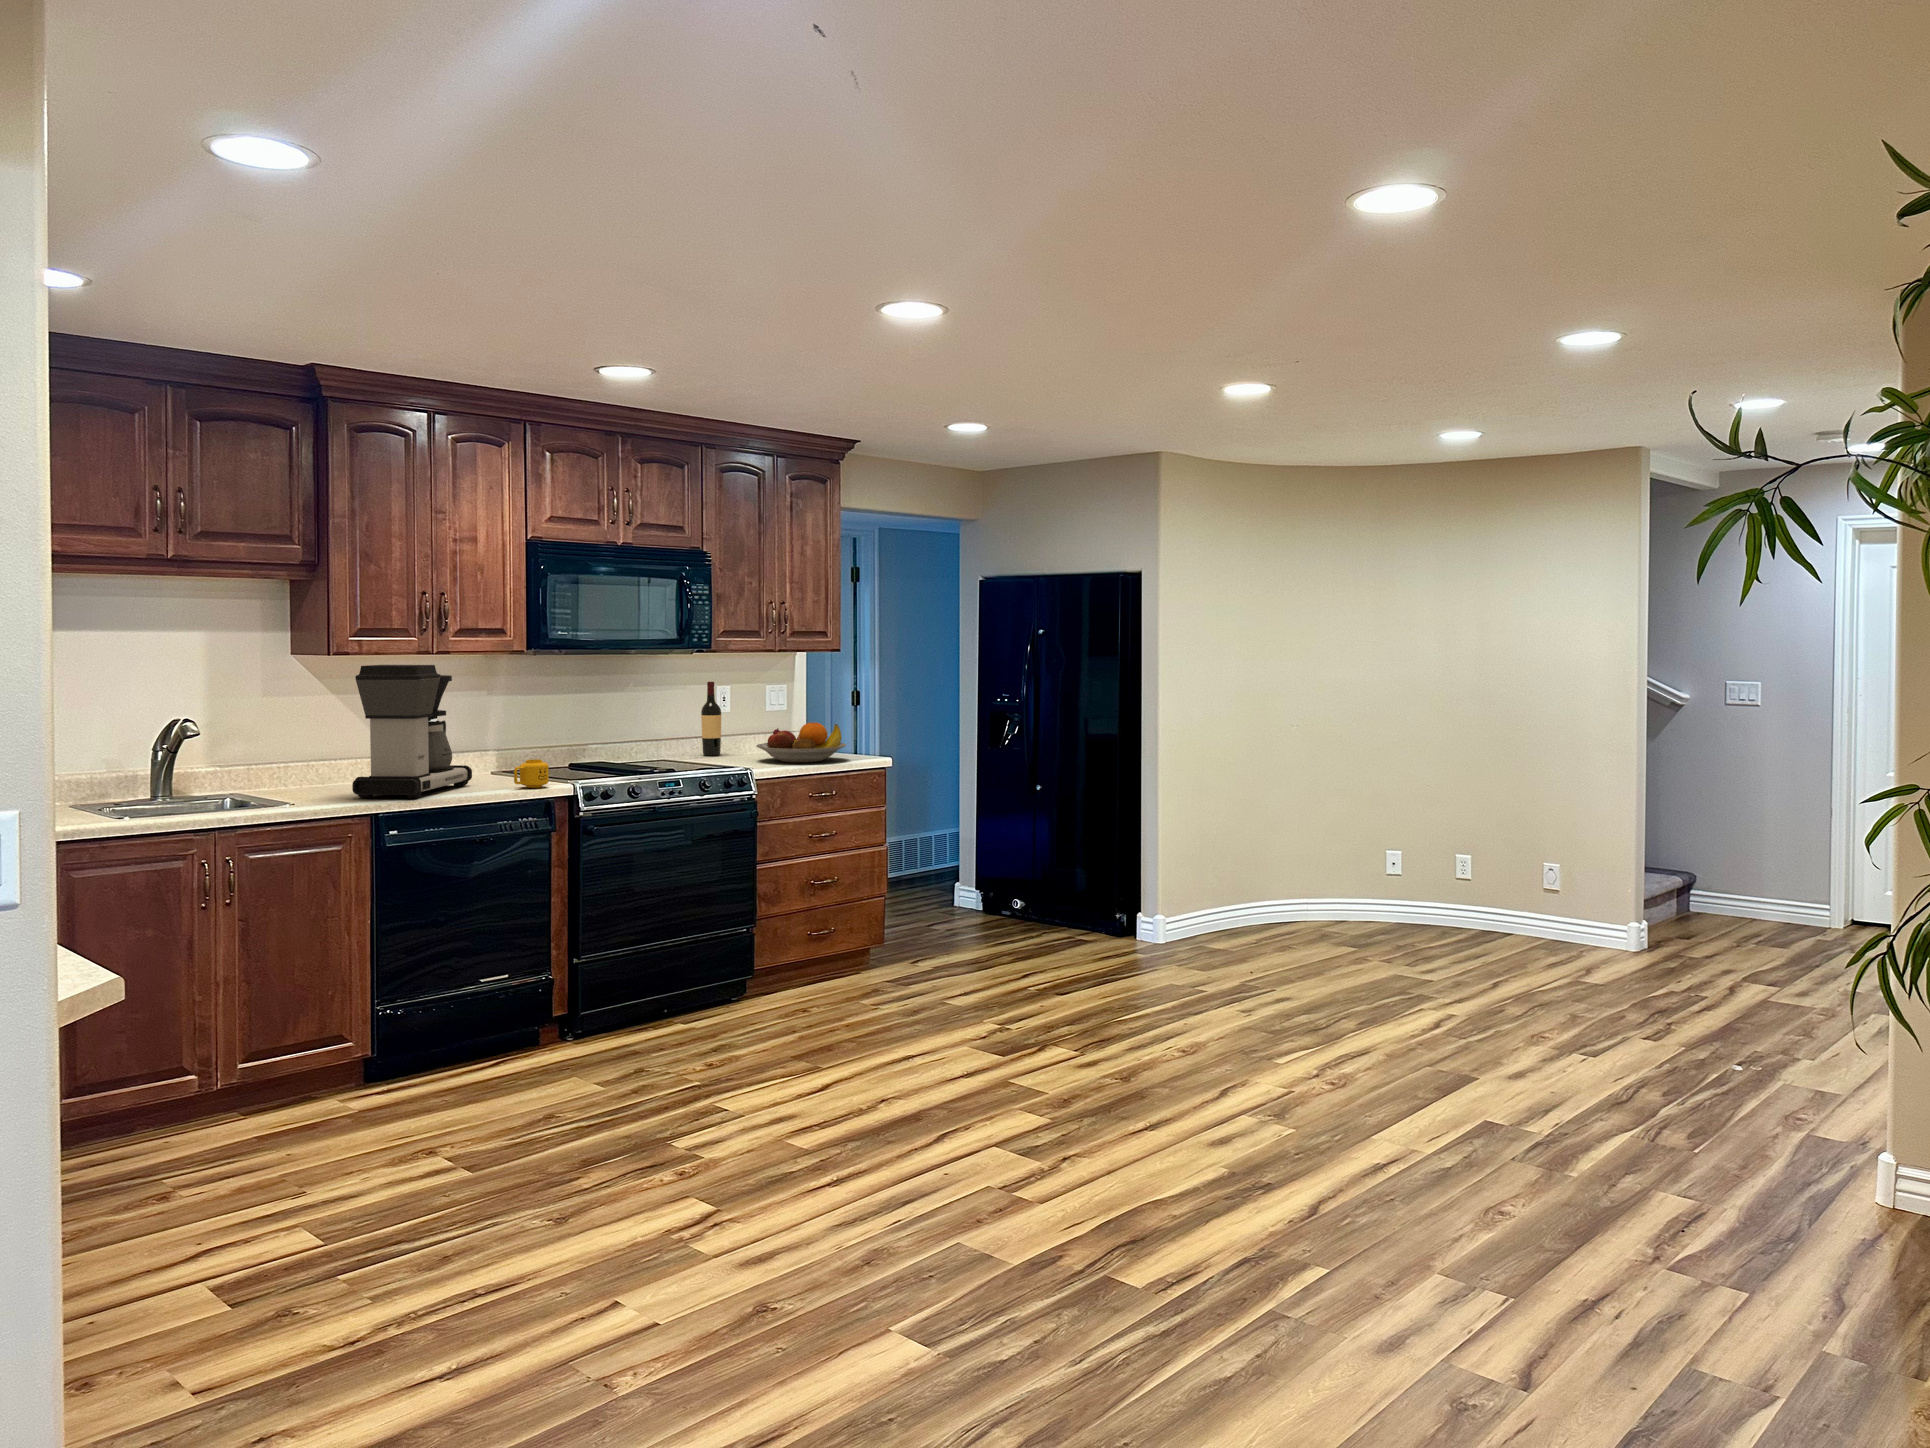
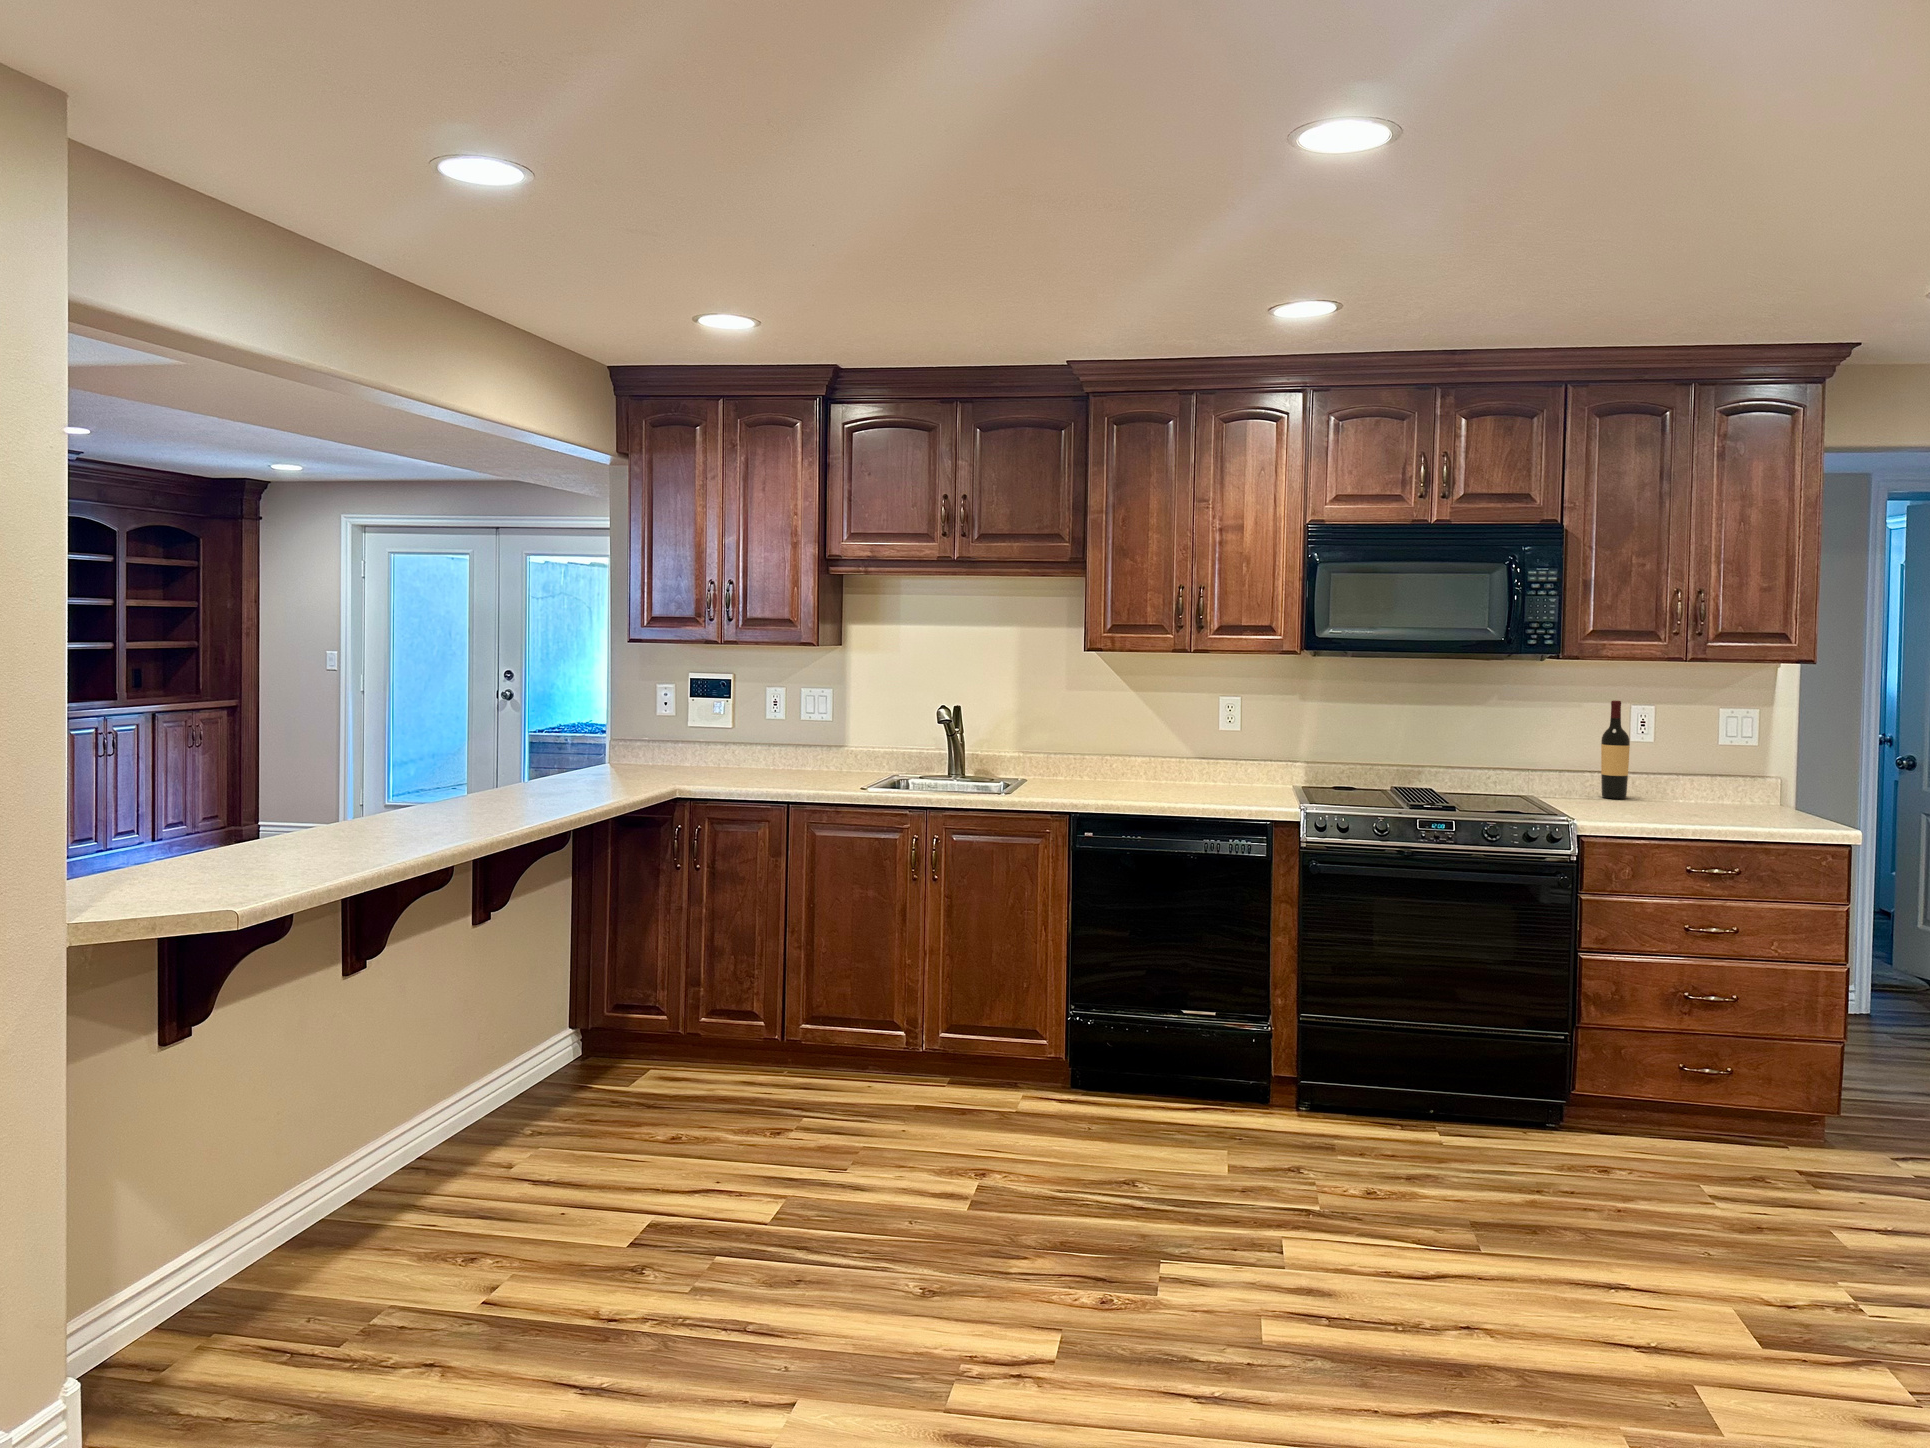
coffee maker: present [352,665,472,798] -> none [1069,661,1216,803]
fruit bowl: present [756,722,846,762] -> none [1631,766,1773,822]
mug: present [514,759,549,788] -> none [1229,775,1272,808]

